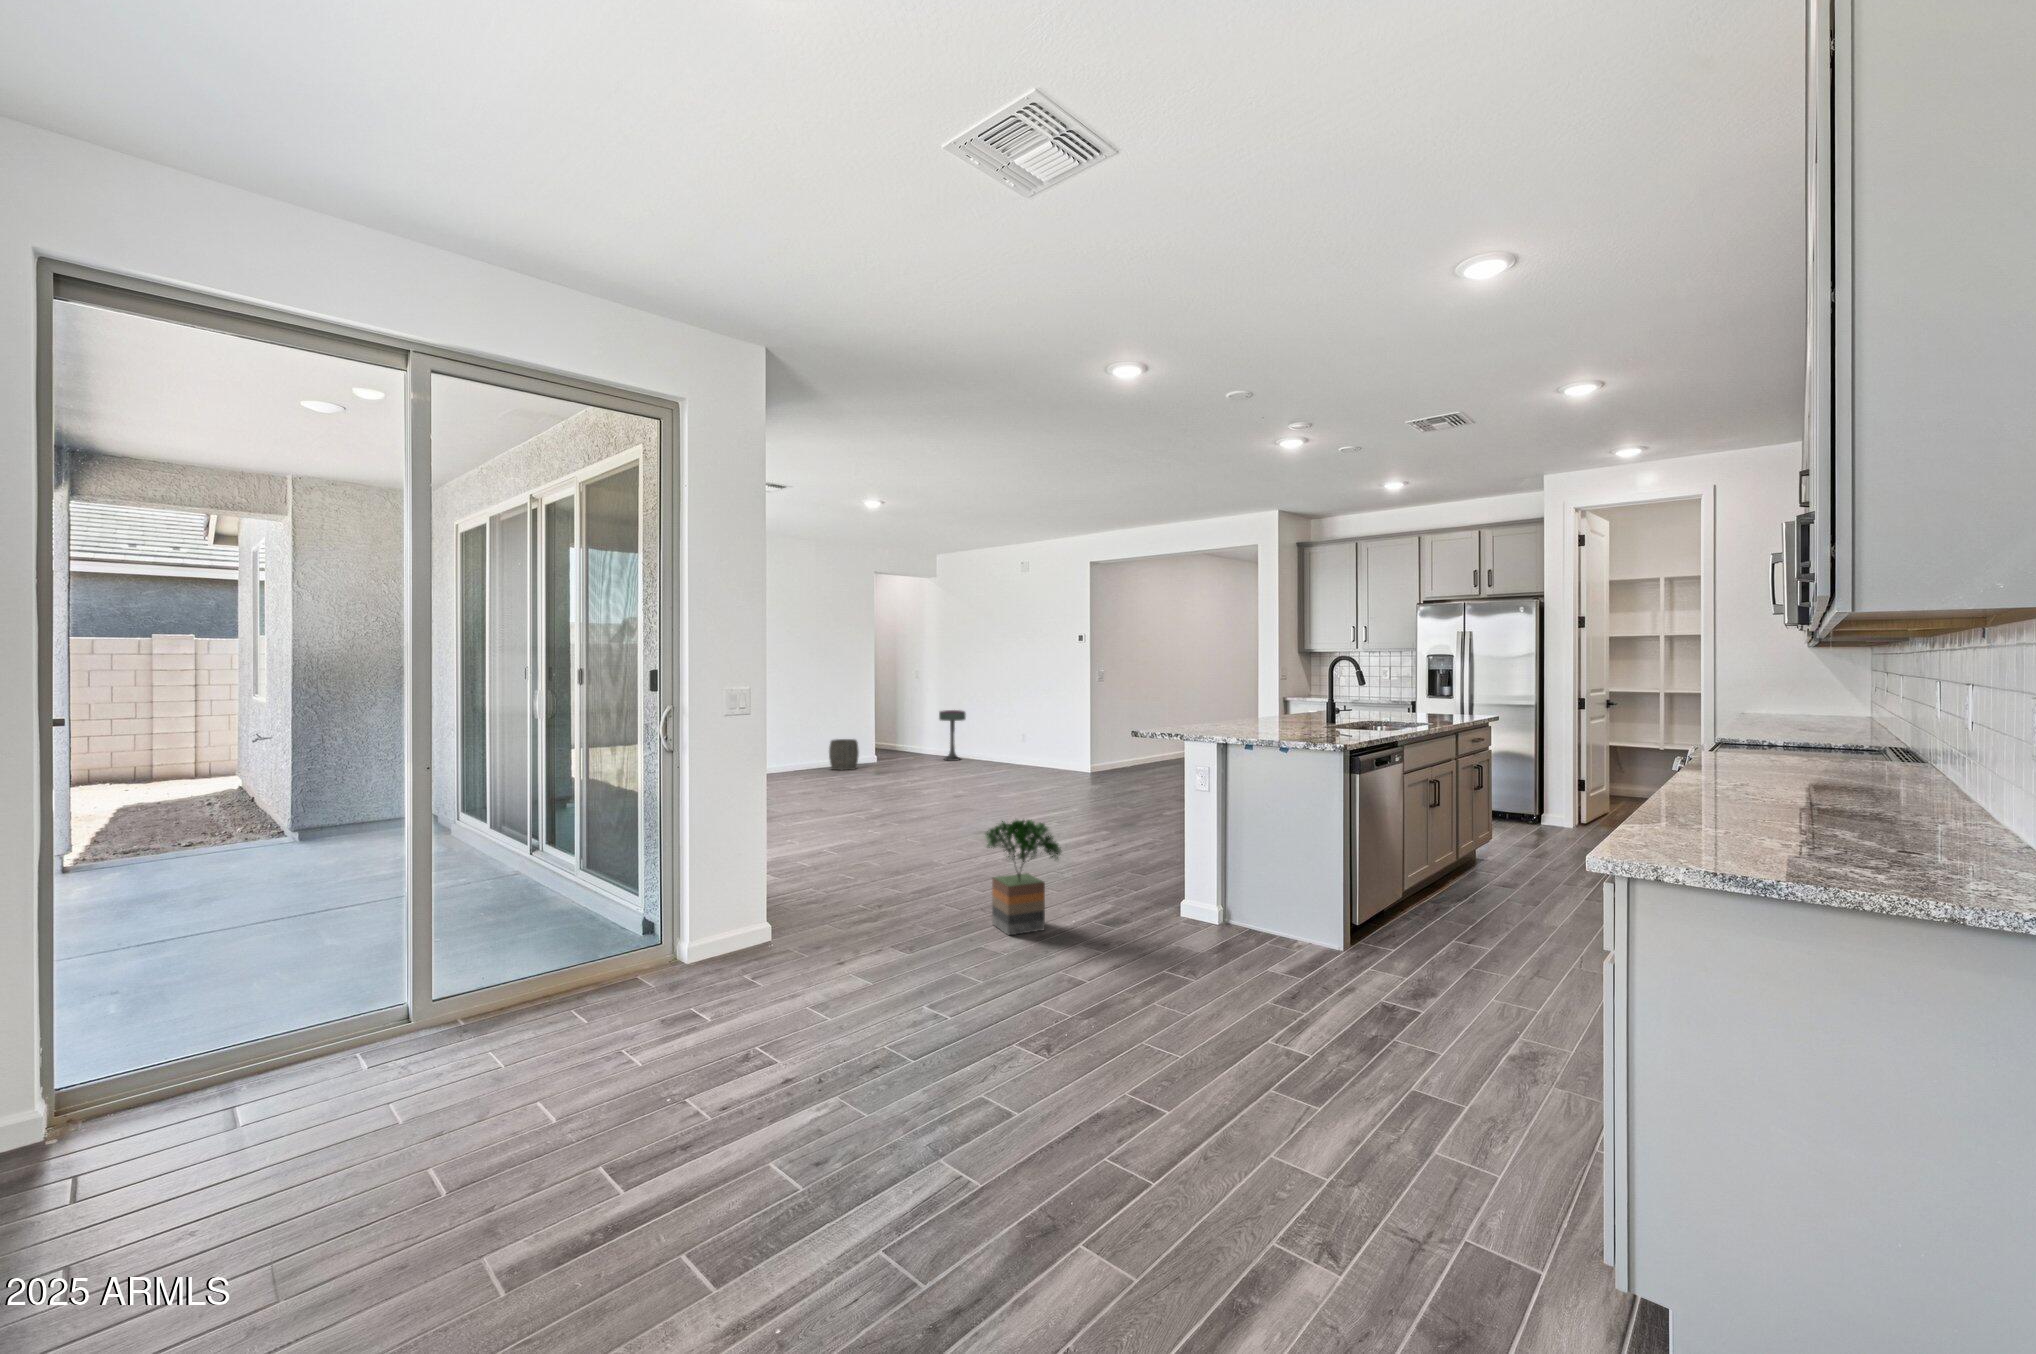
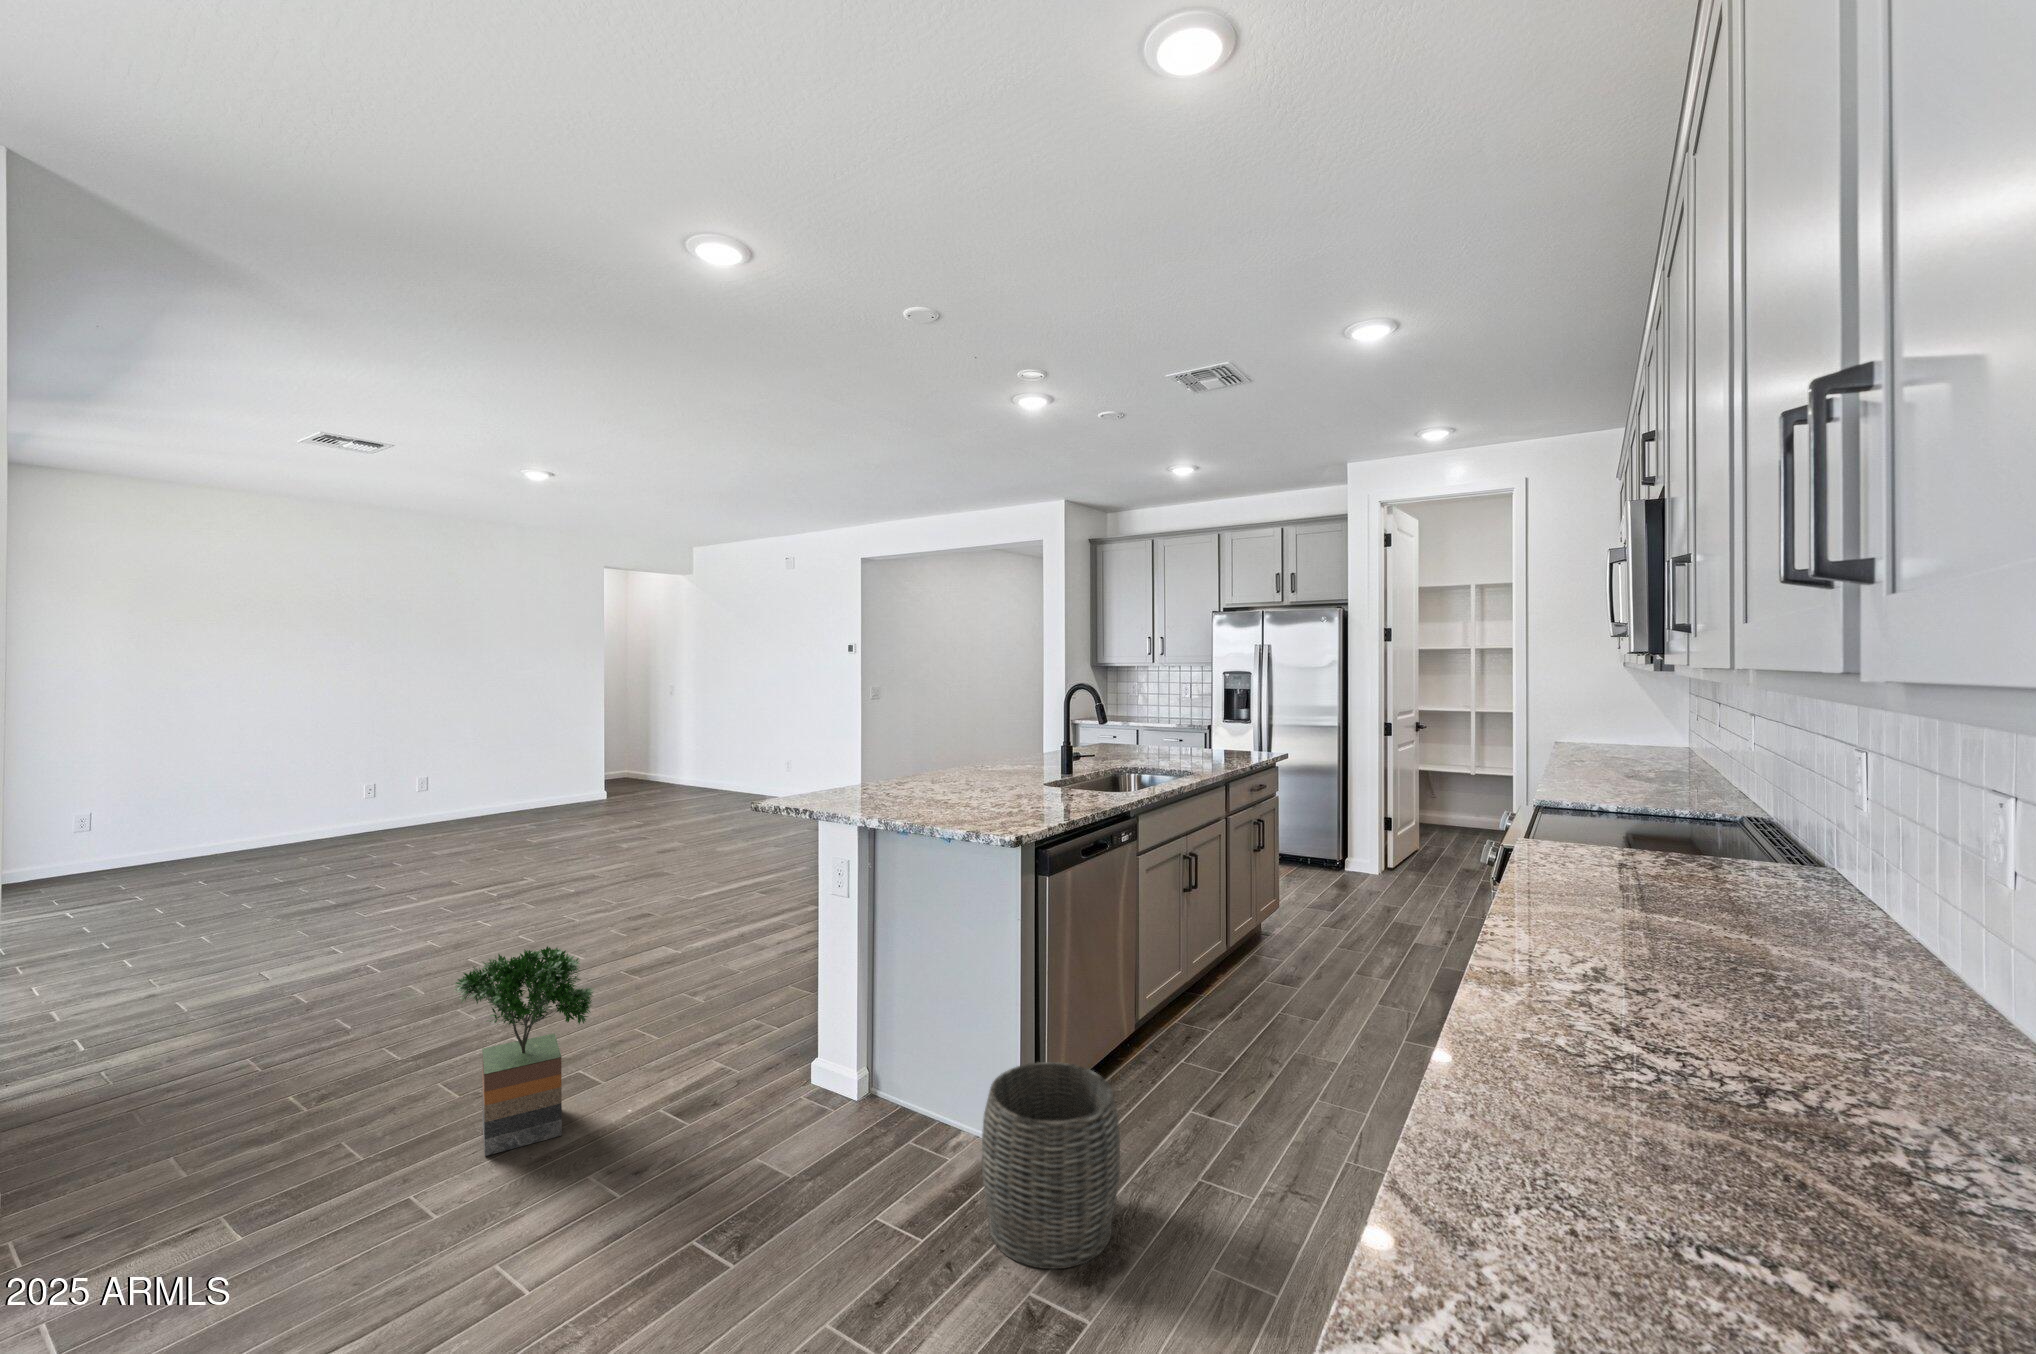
bar stool: present [939,710,966,761] -> none [696,730,729,790]
woven basket: present [829,739,859,770] -> present [982,1062,1120,1269]

